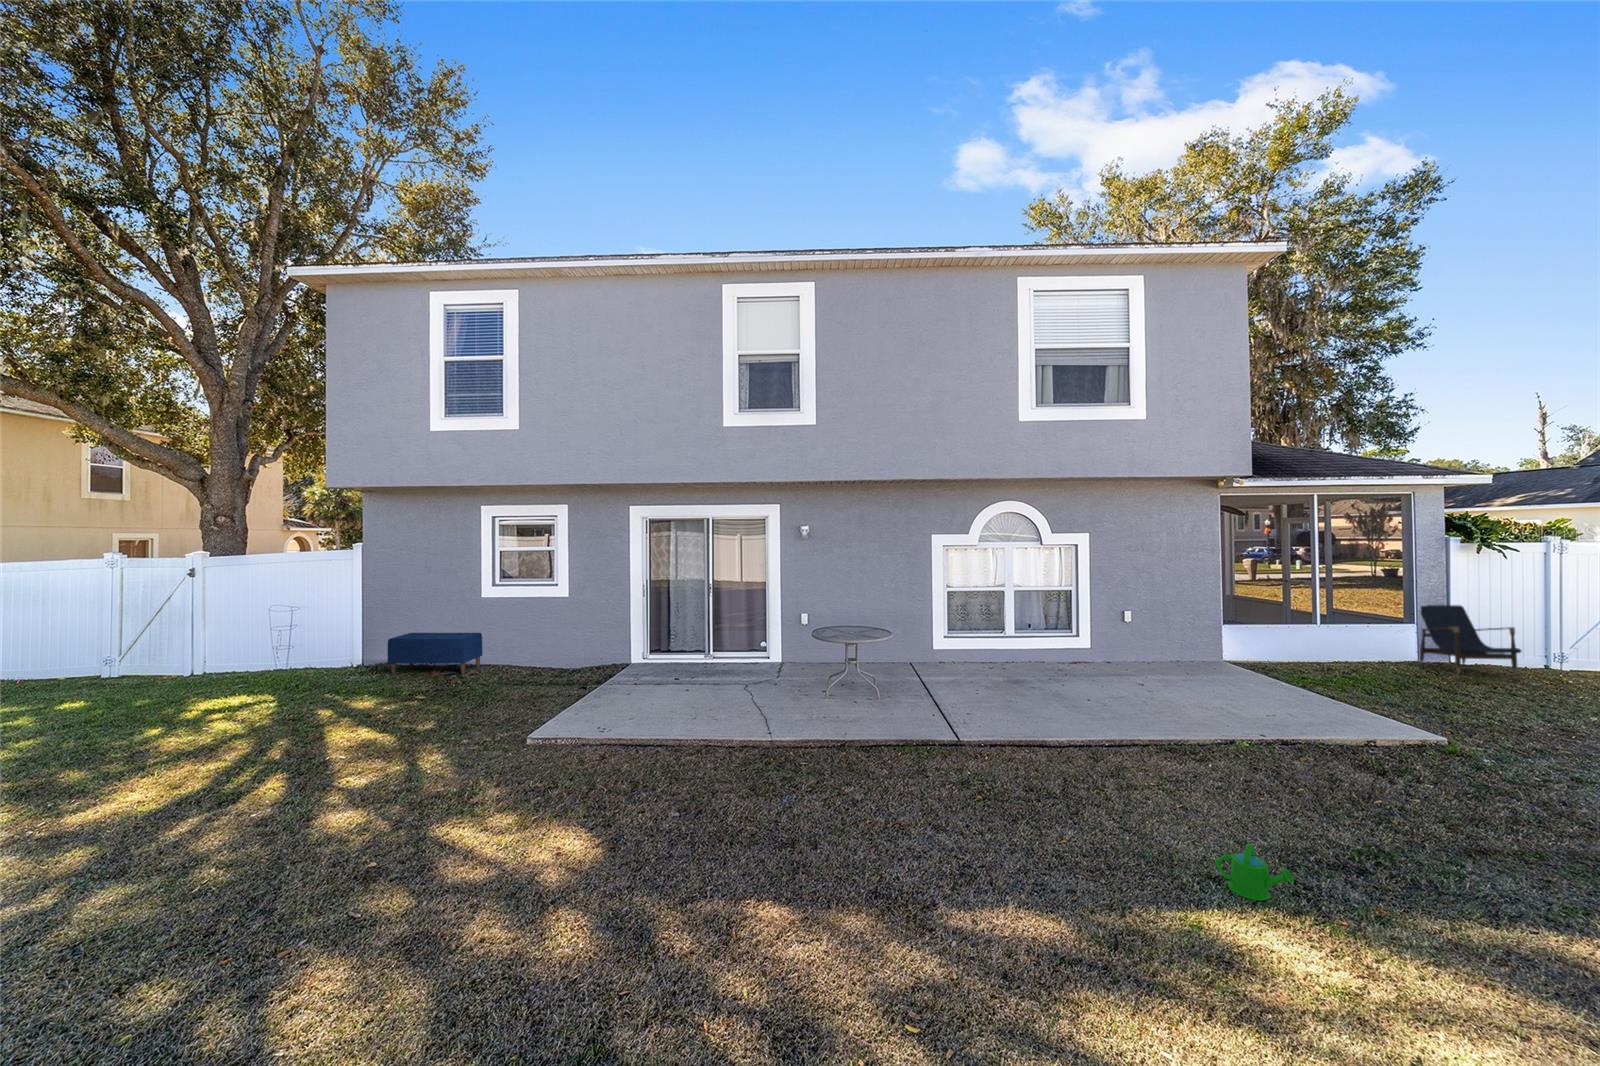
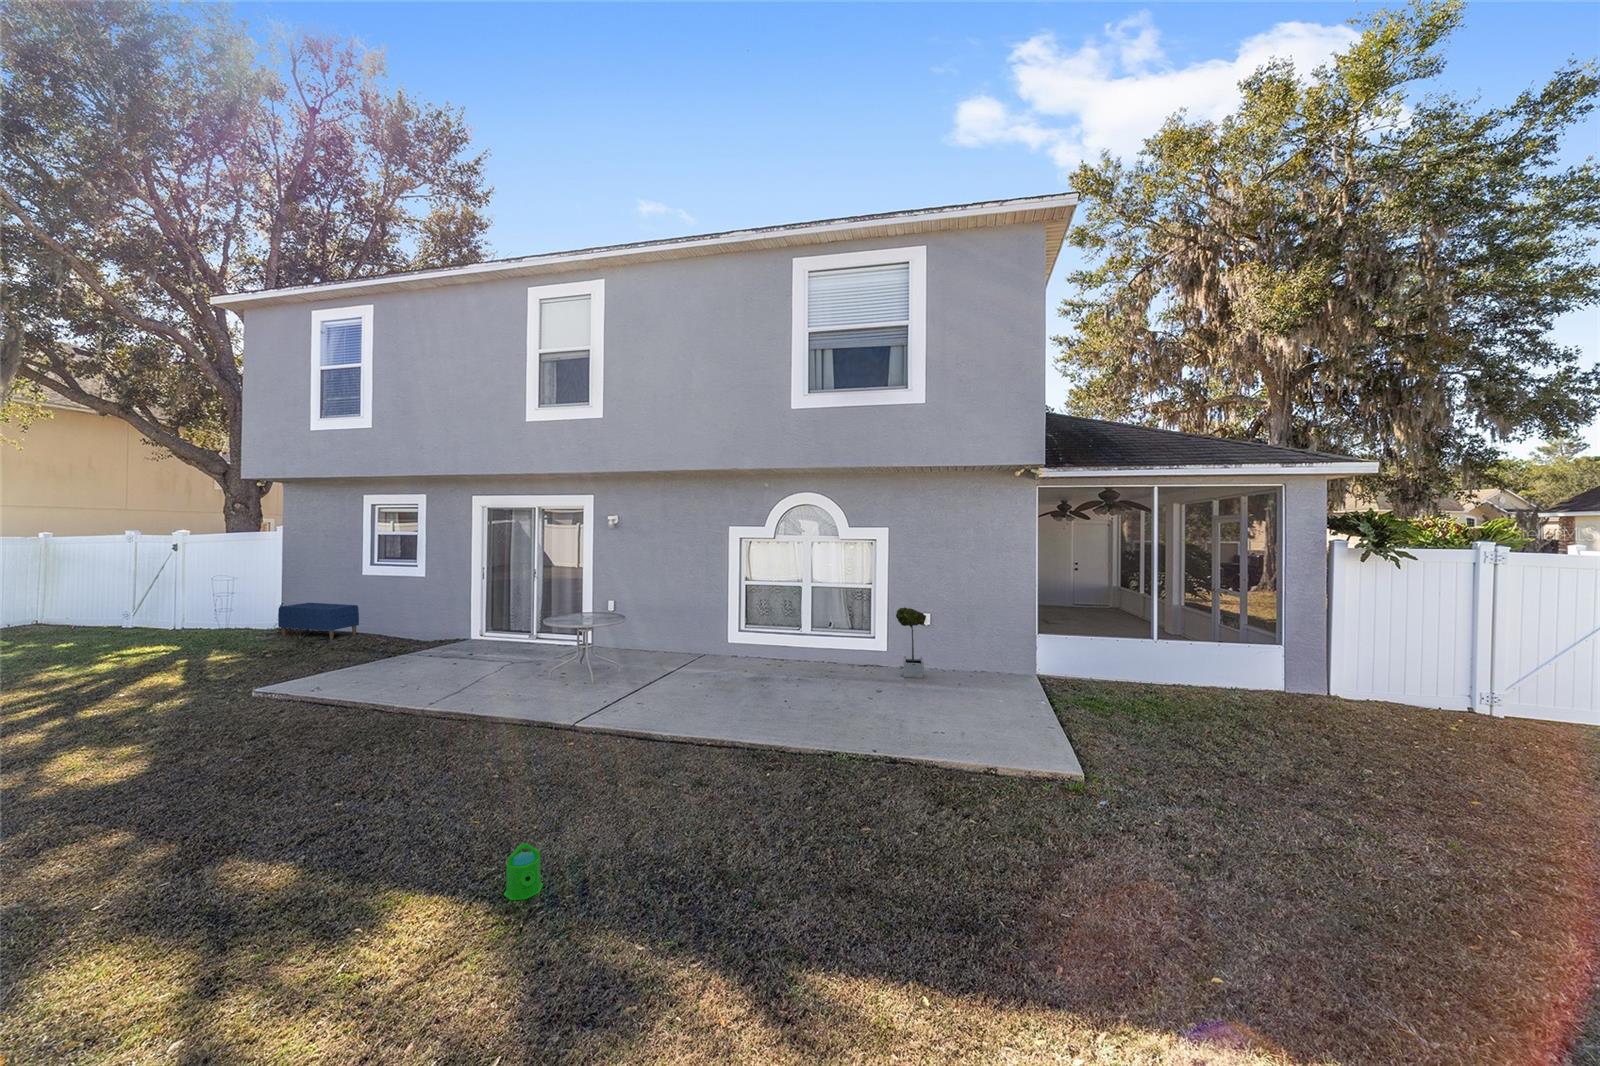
lounge chair: present [1419,605,1521,675] -> none [1290,622,1392,715]
potted tree: none [1106,607,1138,672] -> present [896,607,926,678]

